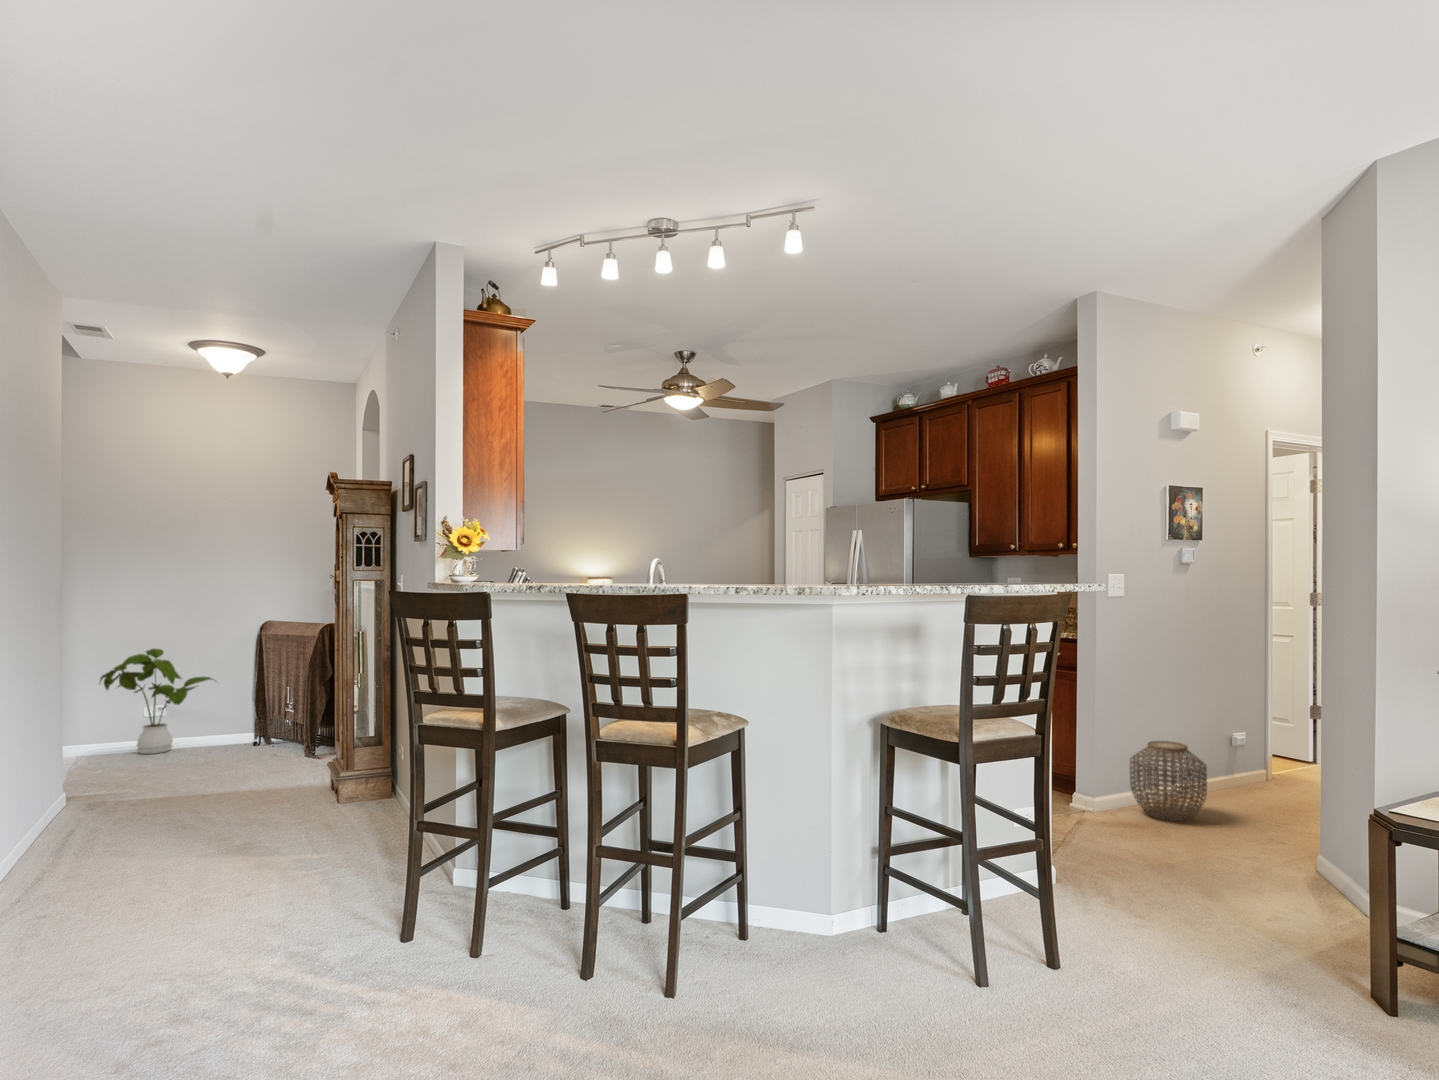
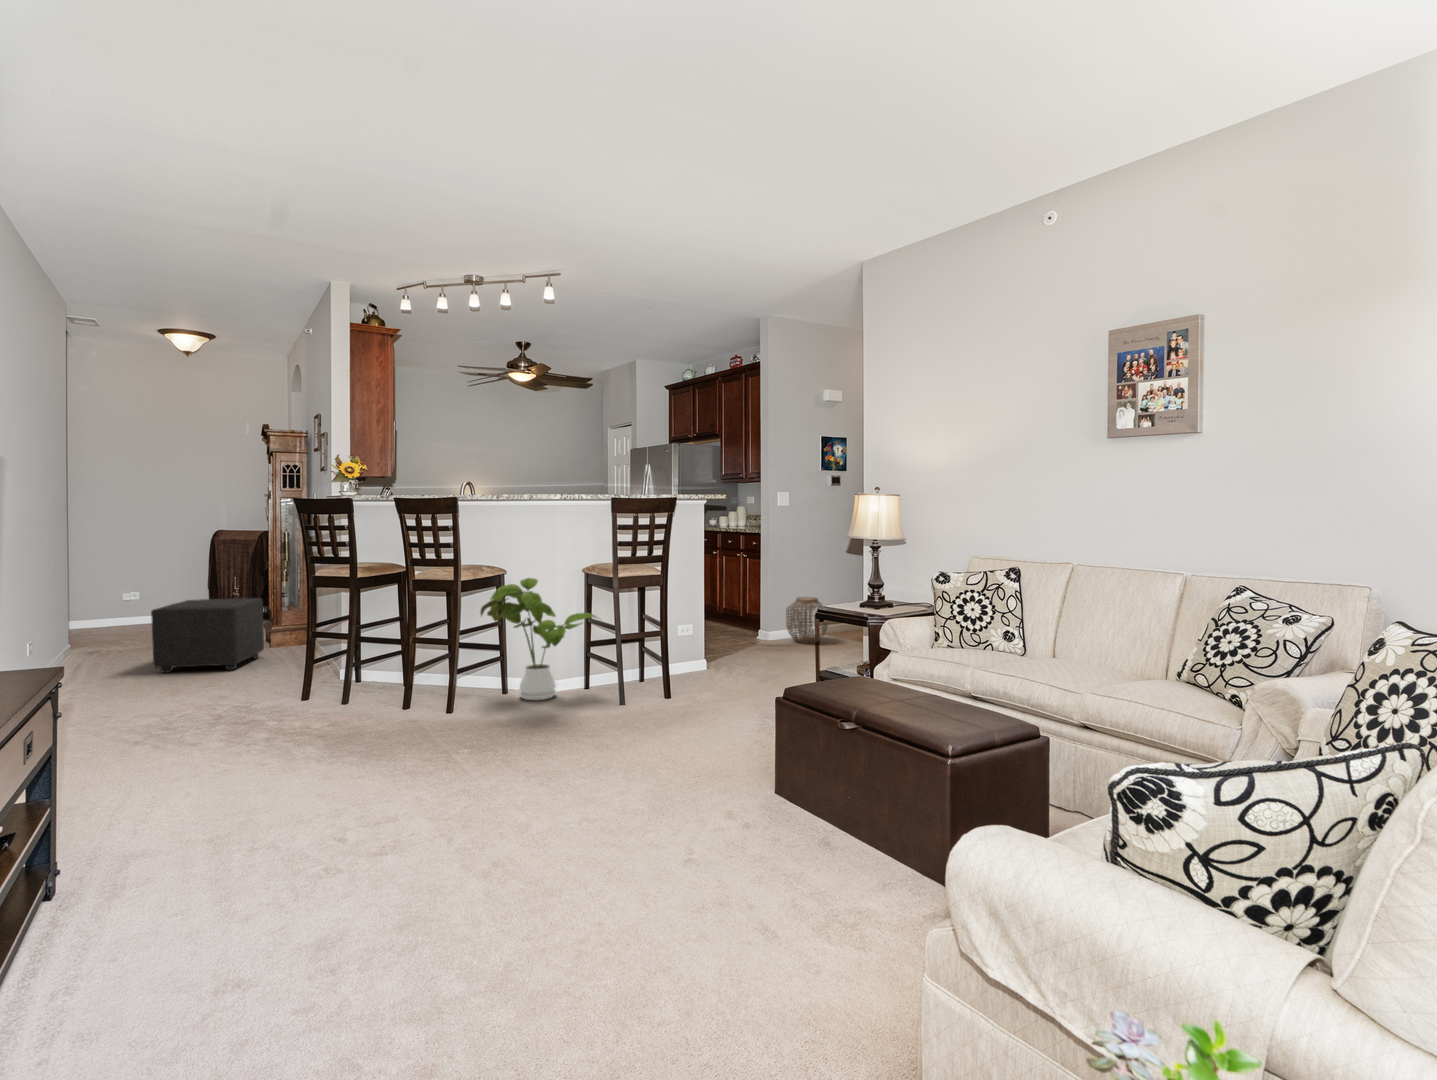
house plant: present [100,649,212,754] -> present [480,578,597,700]
ottoman: none [156,738,325,866] -> present [151,598,264,673]

